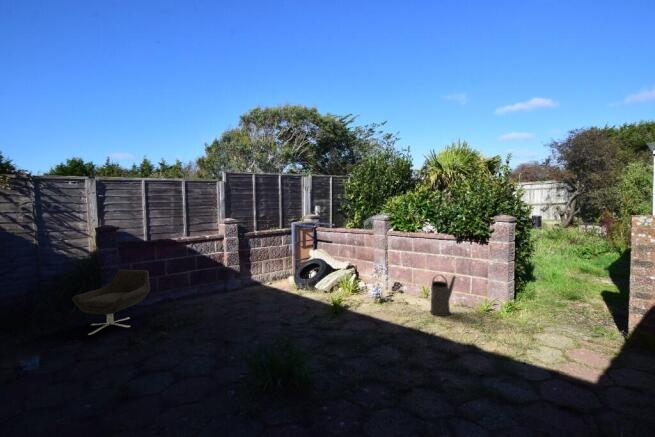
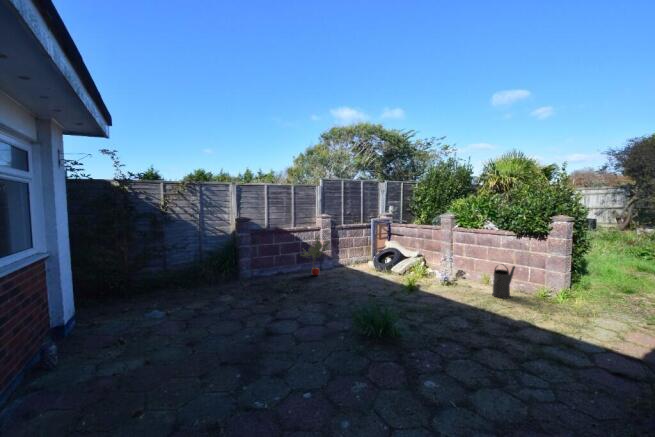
potted tree: none [193,246,236,300] -> present [301,236,330,276]
lounge chair: present [73,270,150,335] -> none [222,249,272,294]

